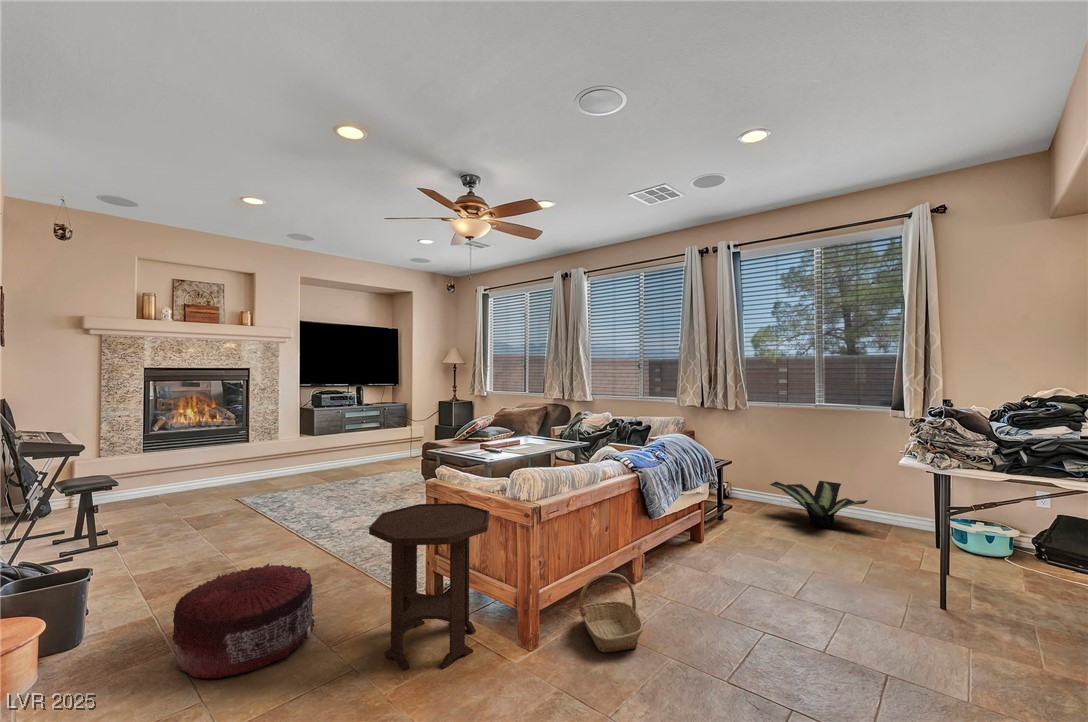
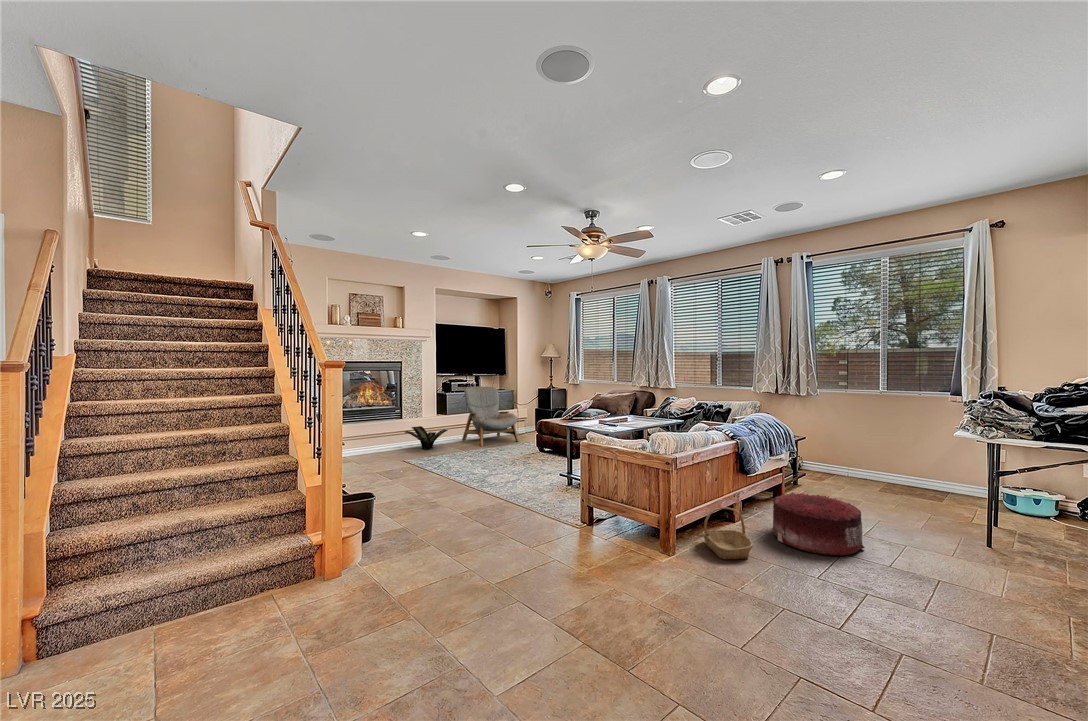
armchair: none [336,400,407,475] -> present [462,386,519,446]
potted plant: present [770,481,868,528] -> present [405,426,448,449]
side table: present [369,503,489,670] -> none [563,457,642,562]
pouf: present [172,564,314,679] -> present [773,492,865,556]

